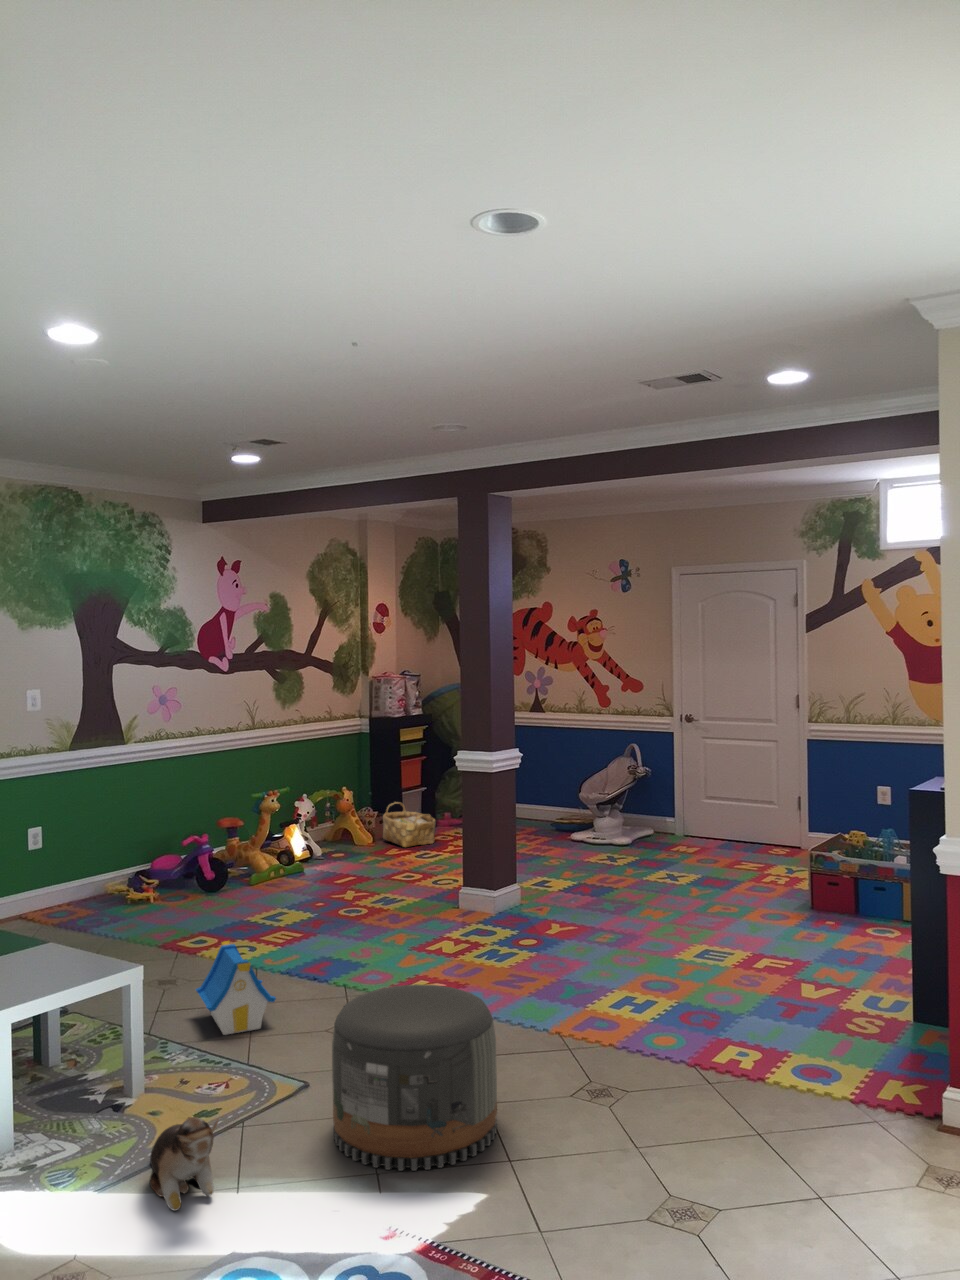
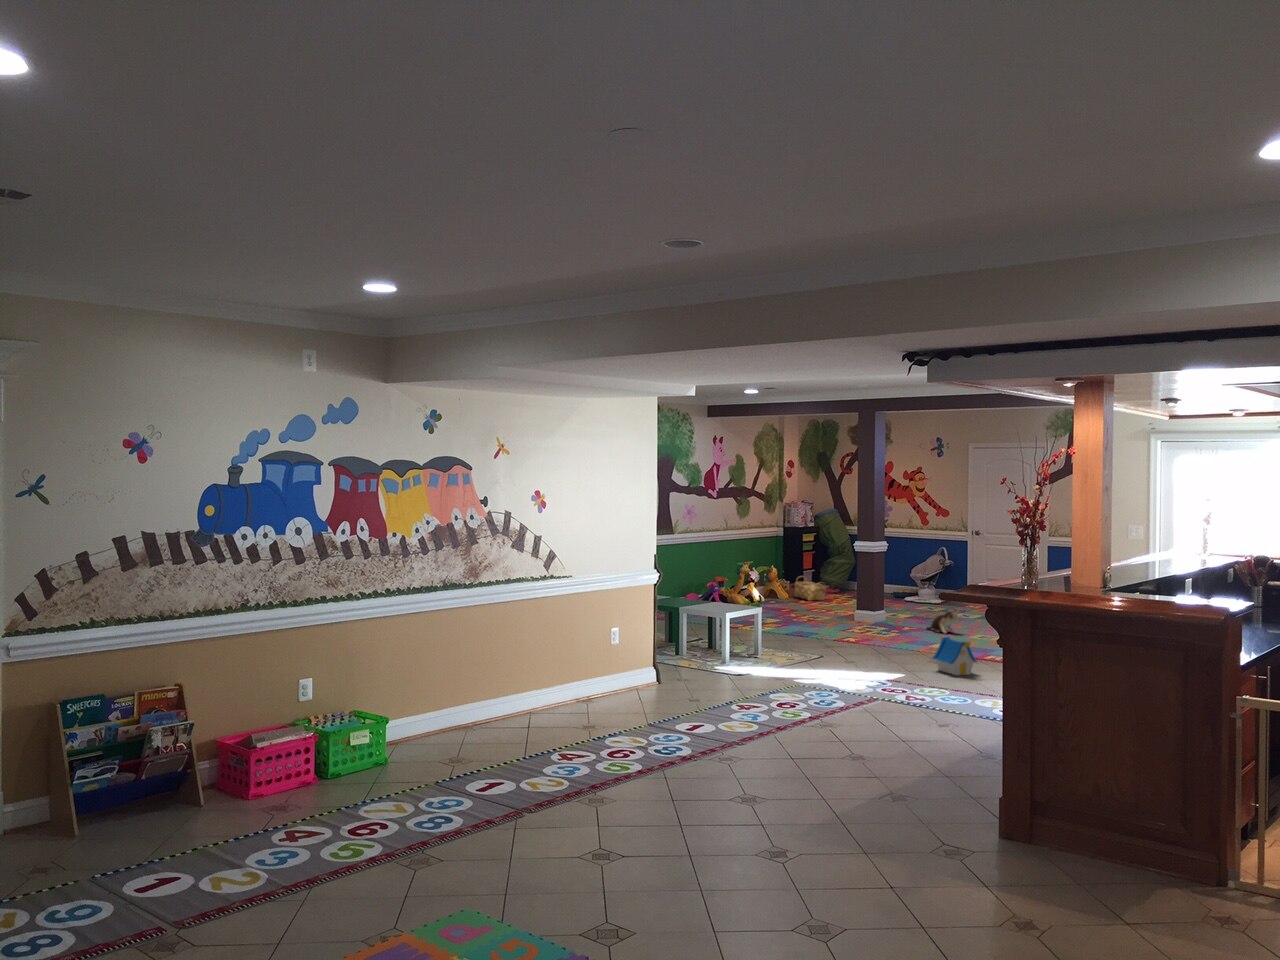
toy house: present [196,941,276,1035] -> present [933,636,977,675]
pouf: present [332,984,497,1171] -> none [848,619,909,674]
plush toy: present [150,1117,218,1211] -> present [927,610,959,634]

